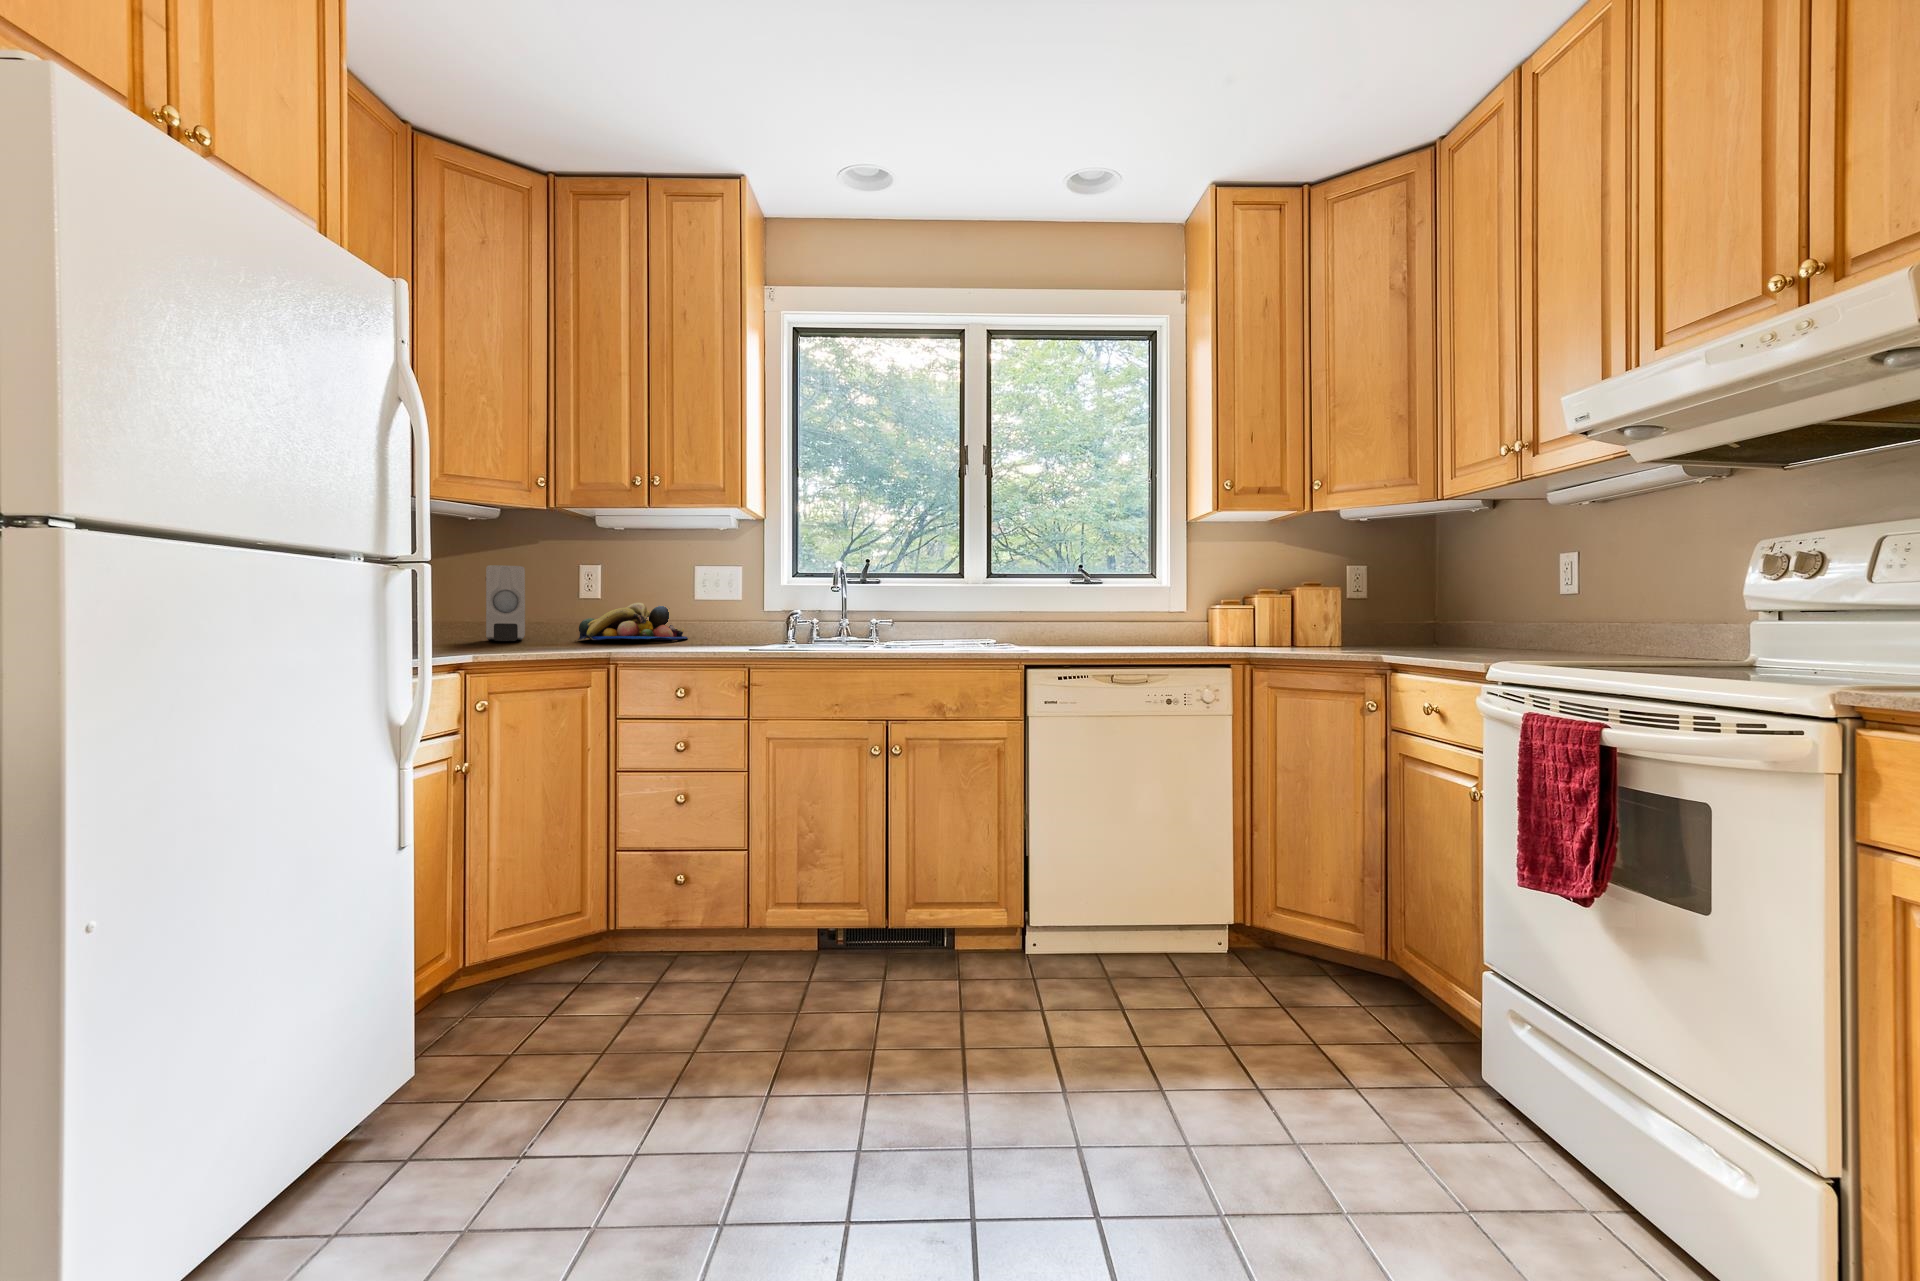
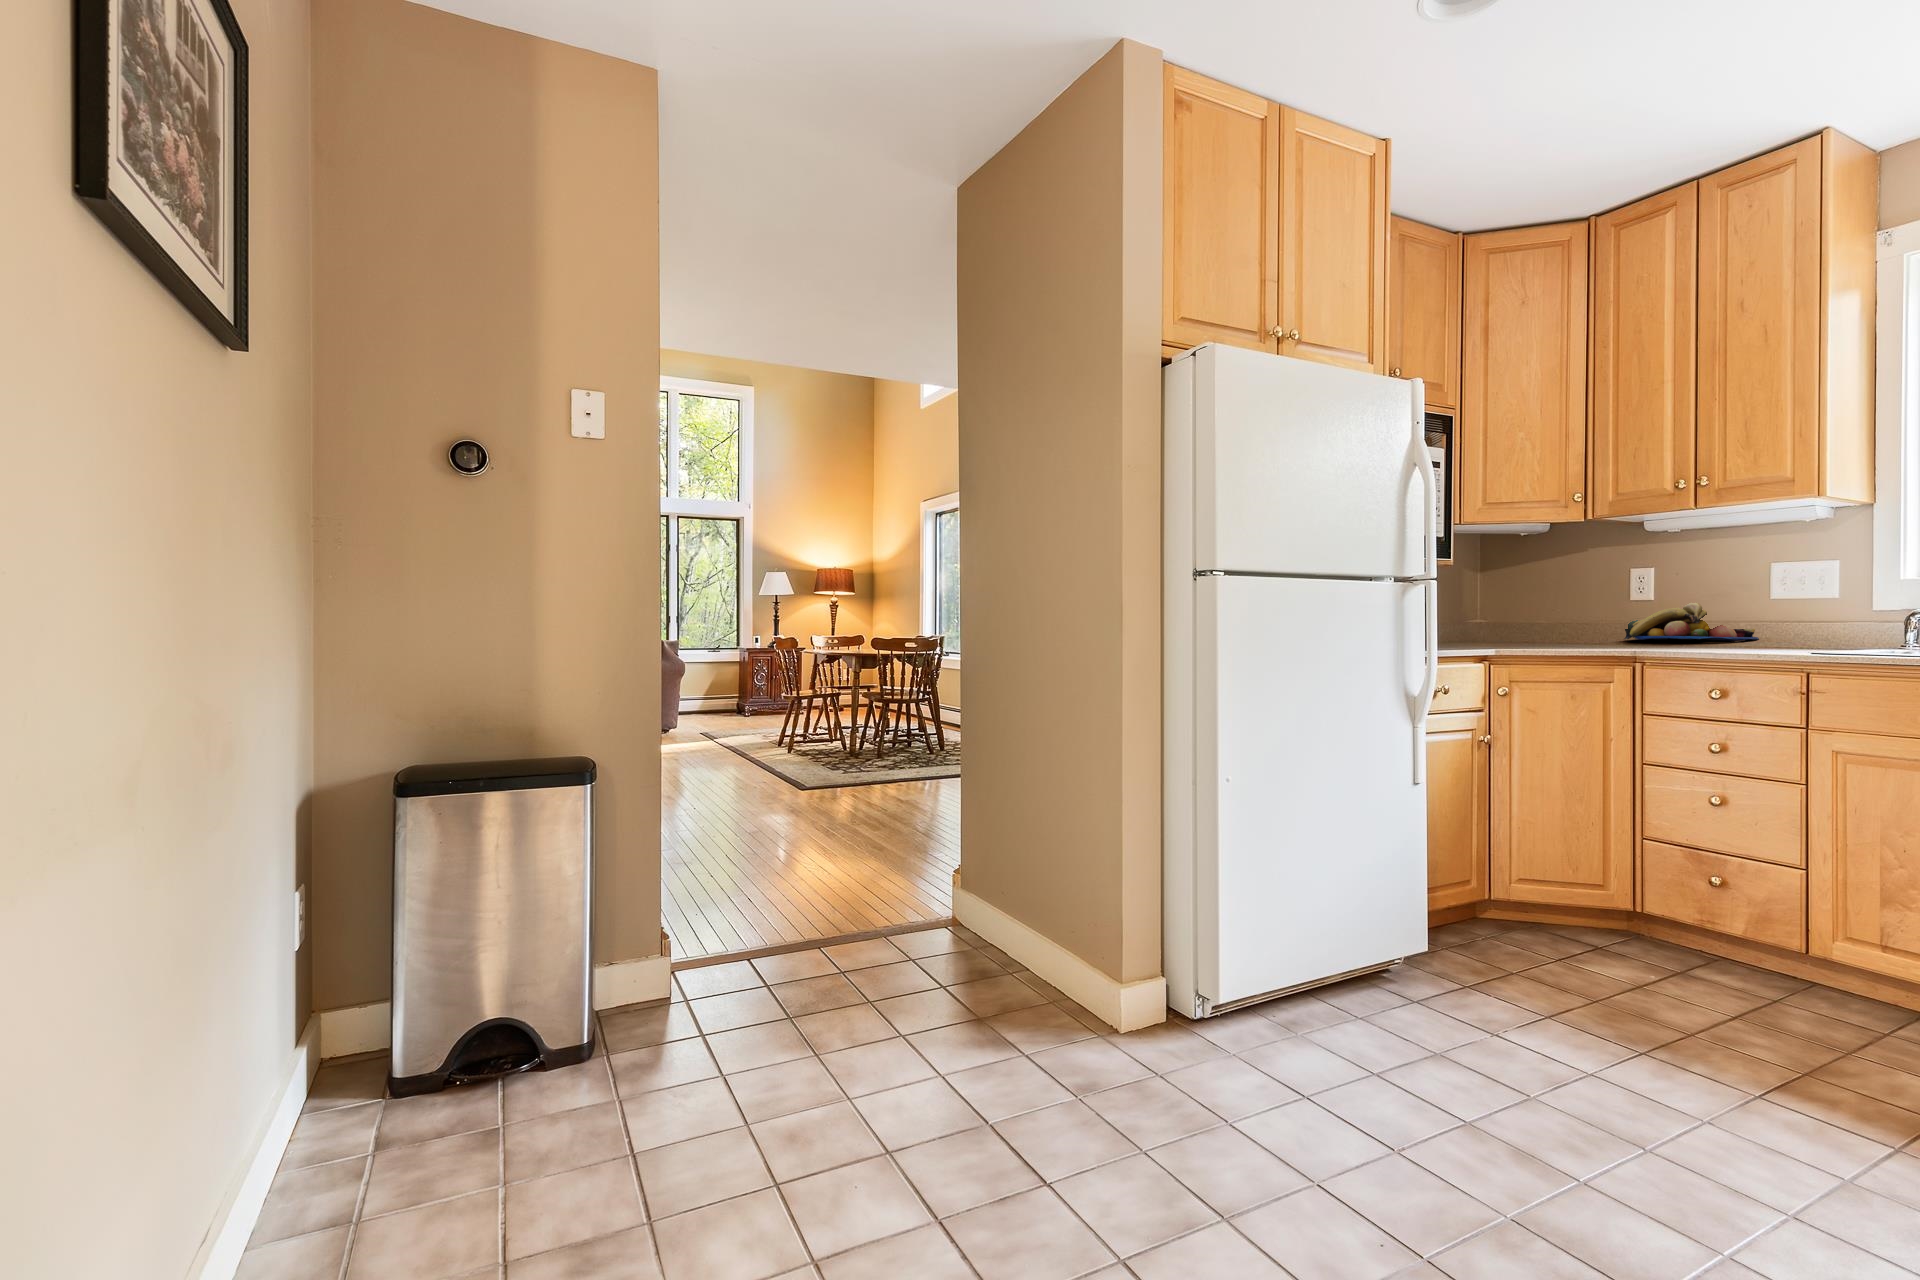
soap dispenser: present [486,565,525,641] -> none [1532,573,1572,640]

